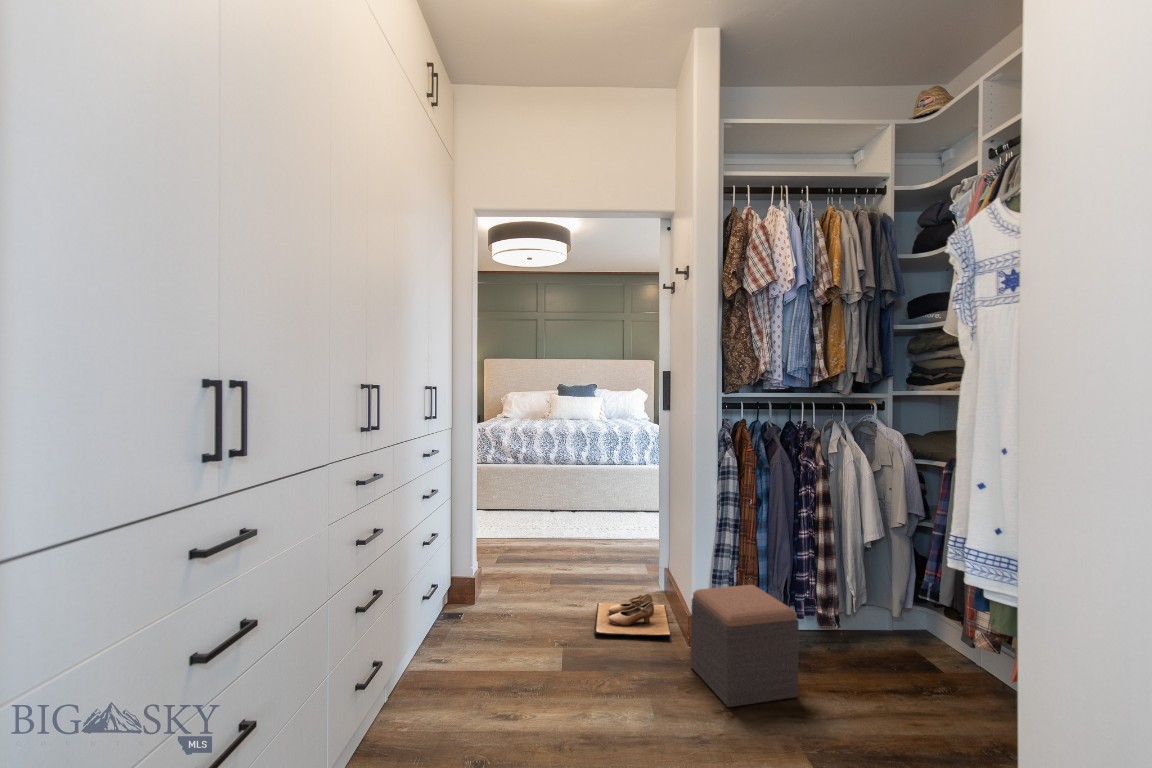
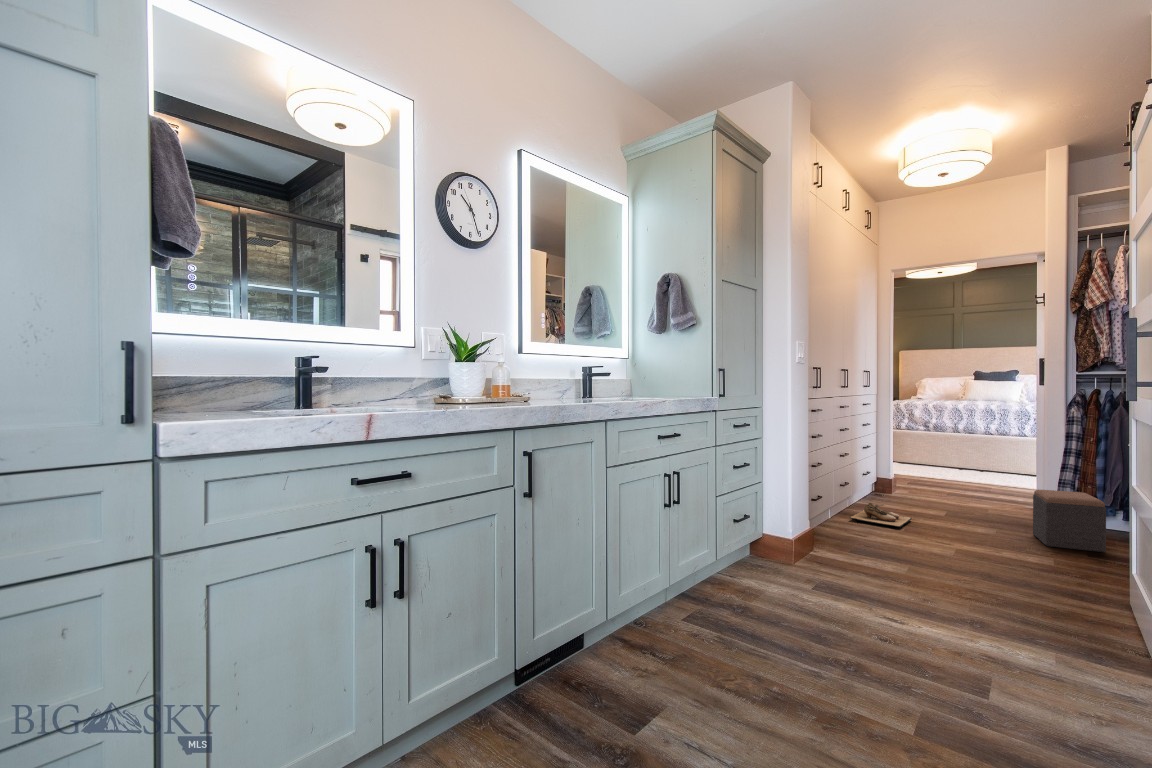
shoe: present [594,594,671,636] -> present [850,503,912,527]

